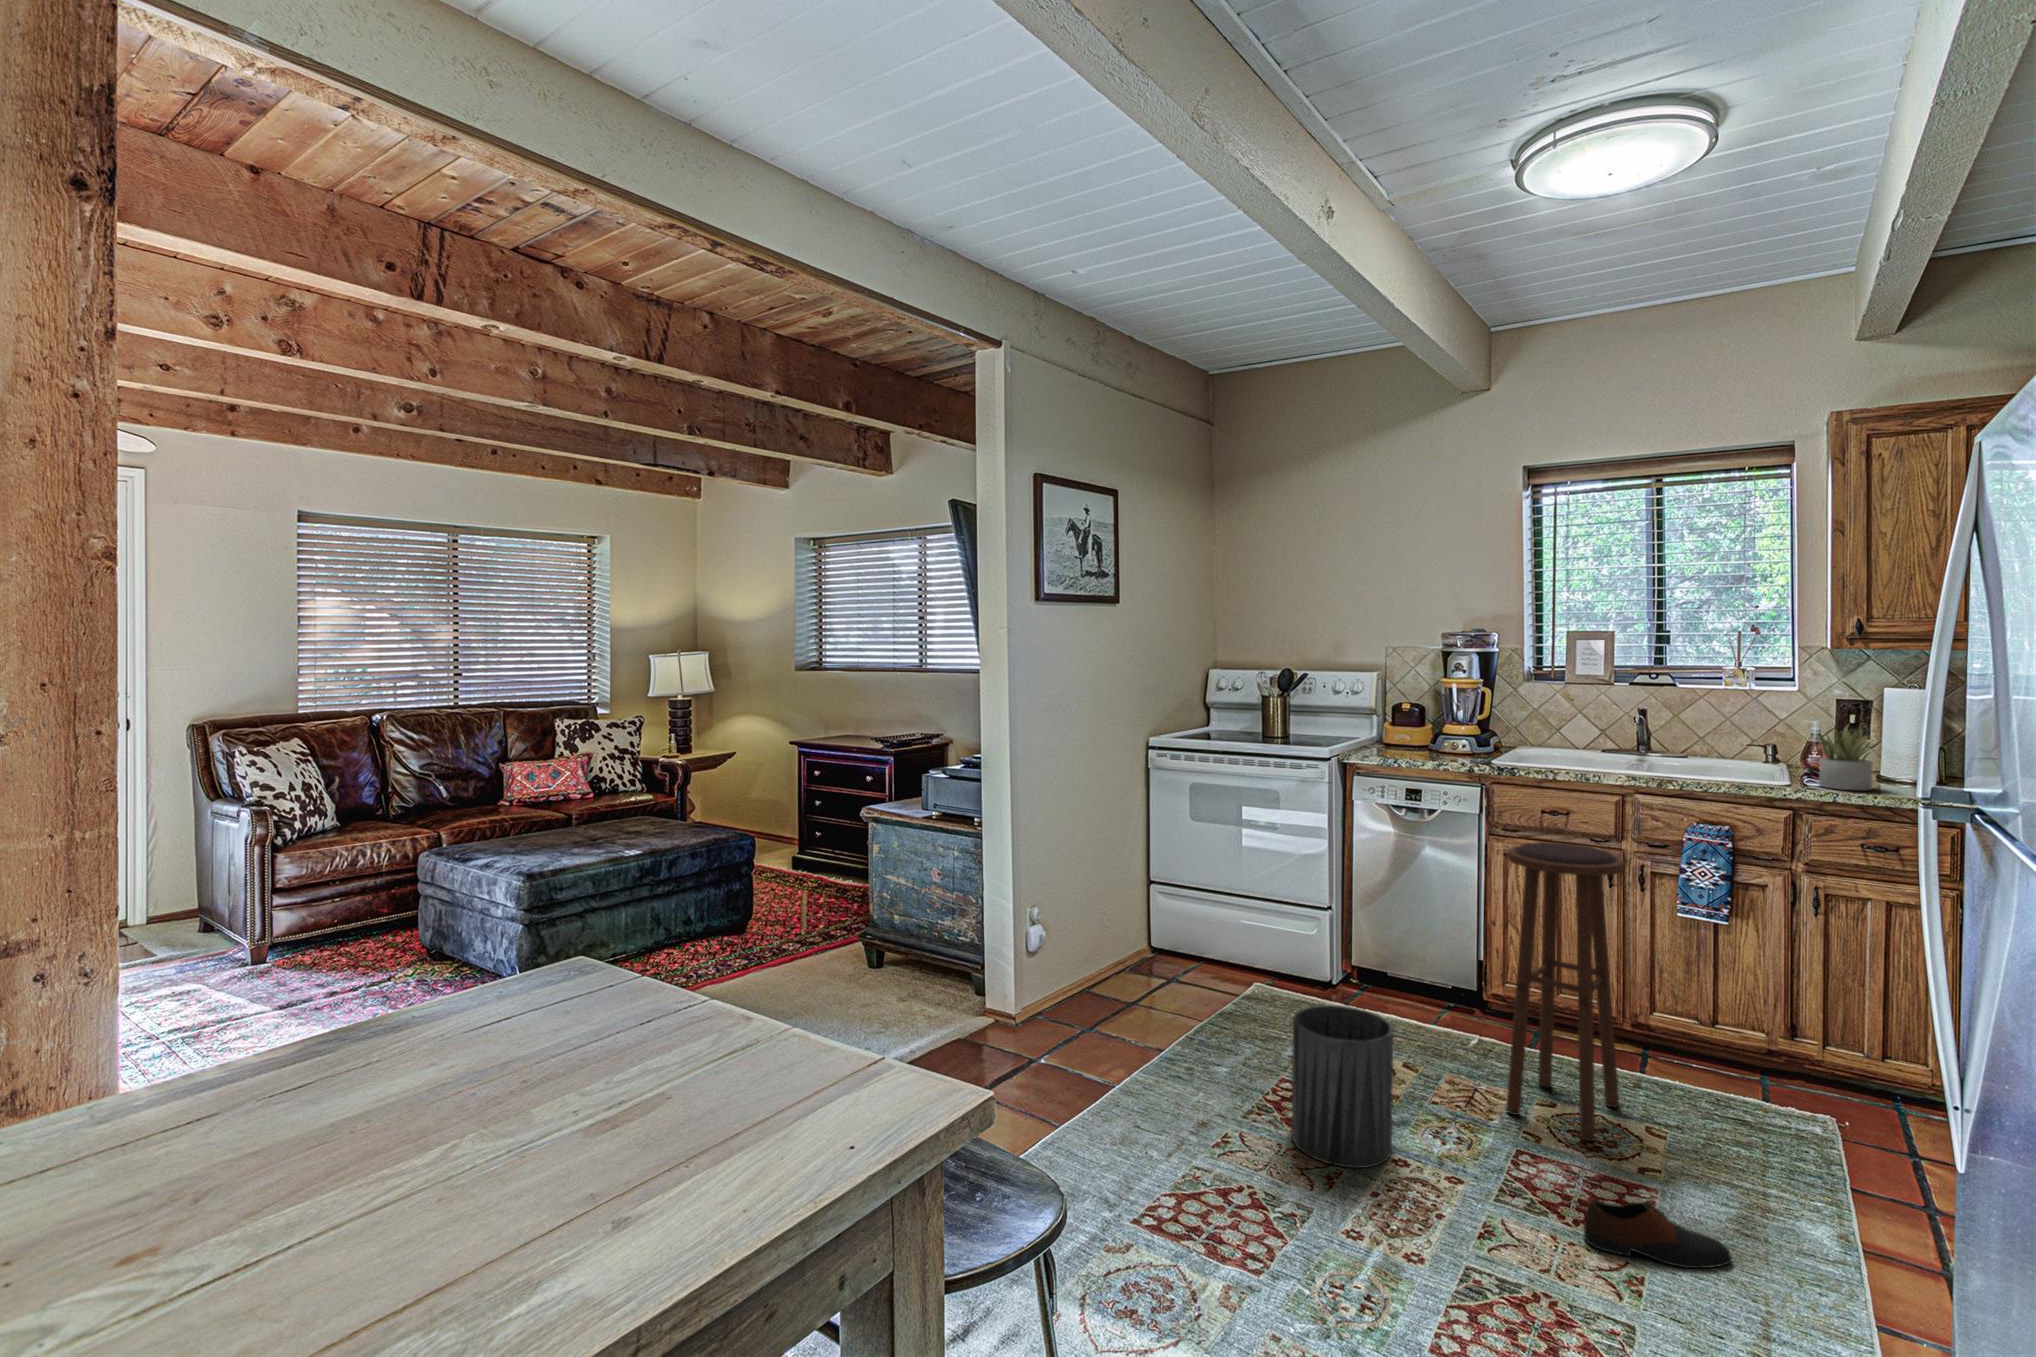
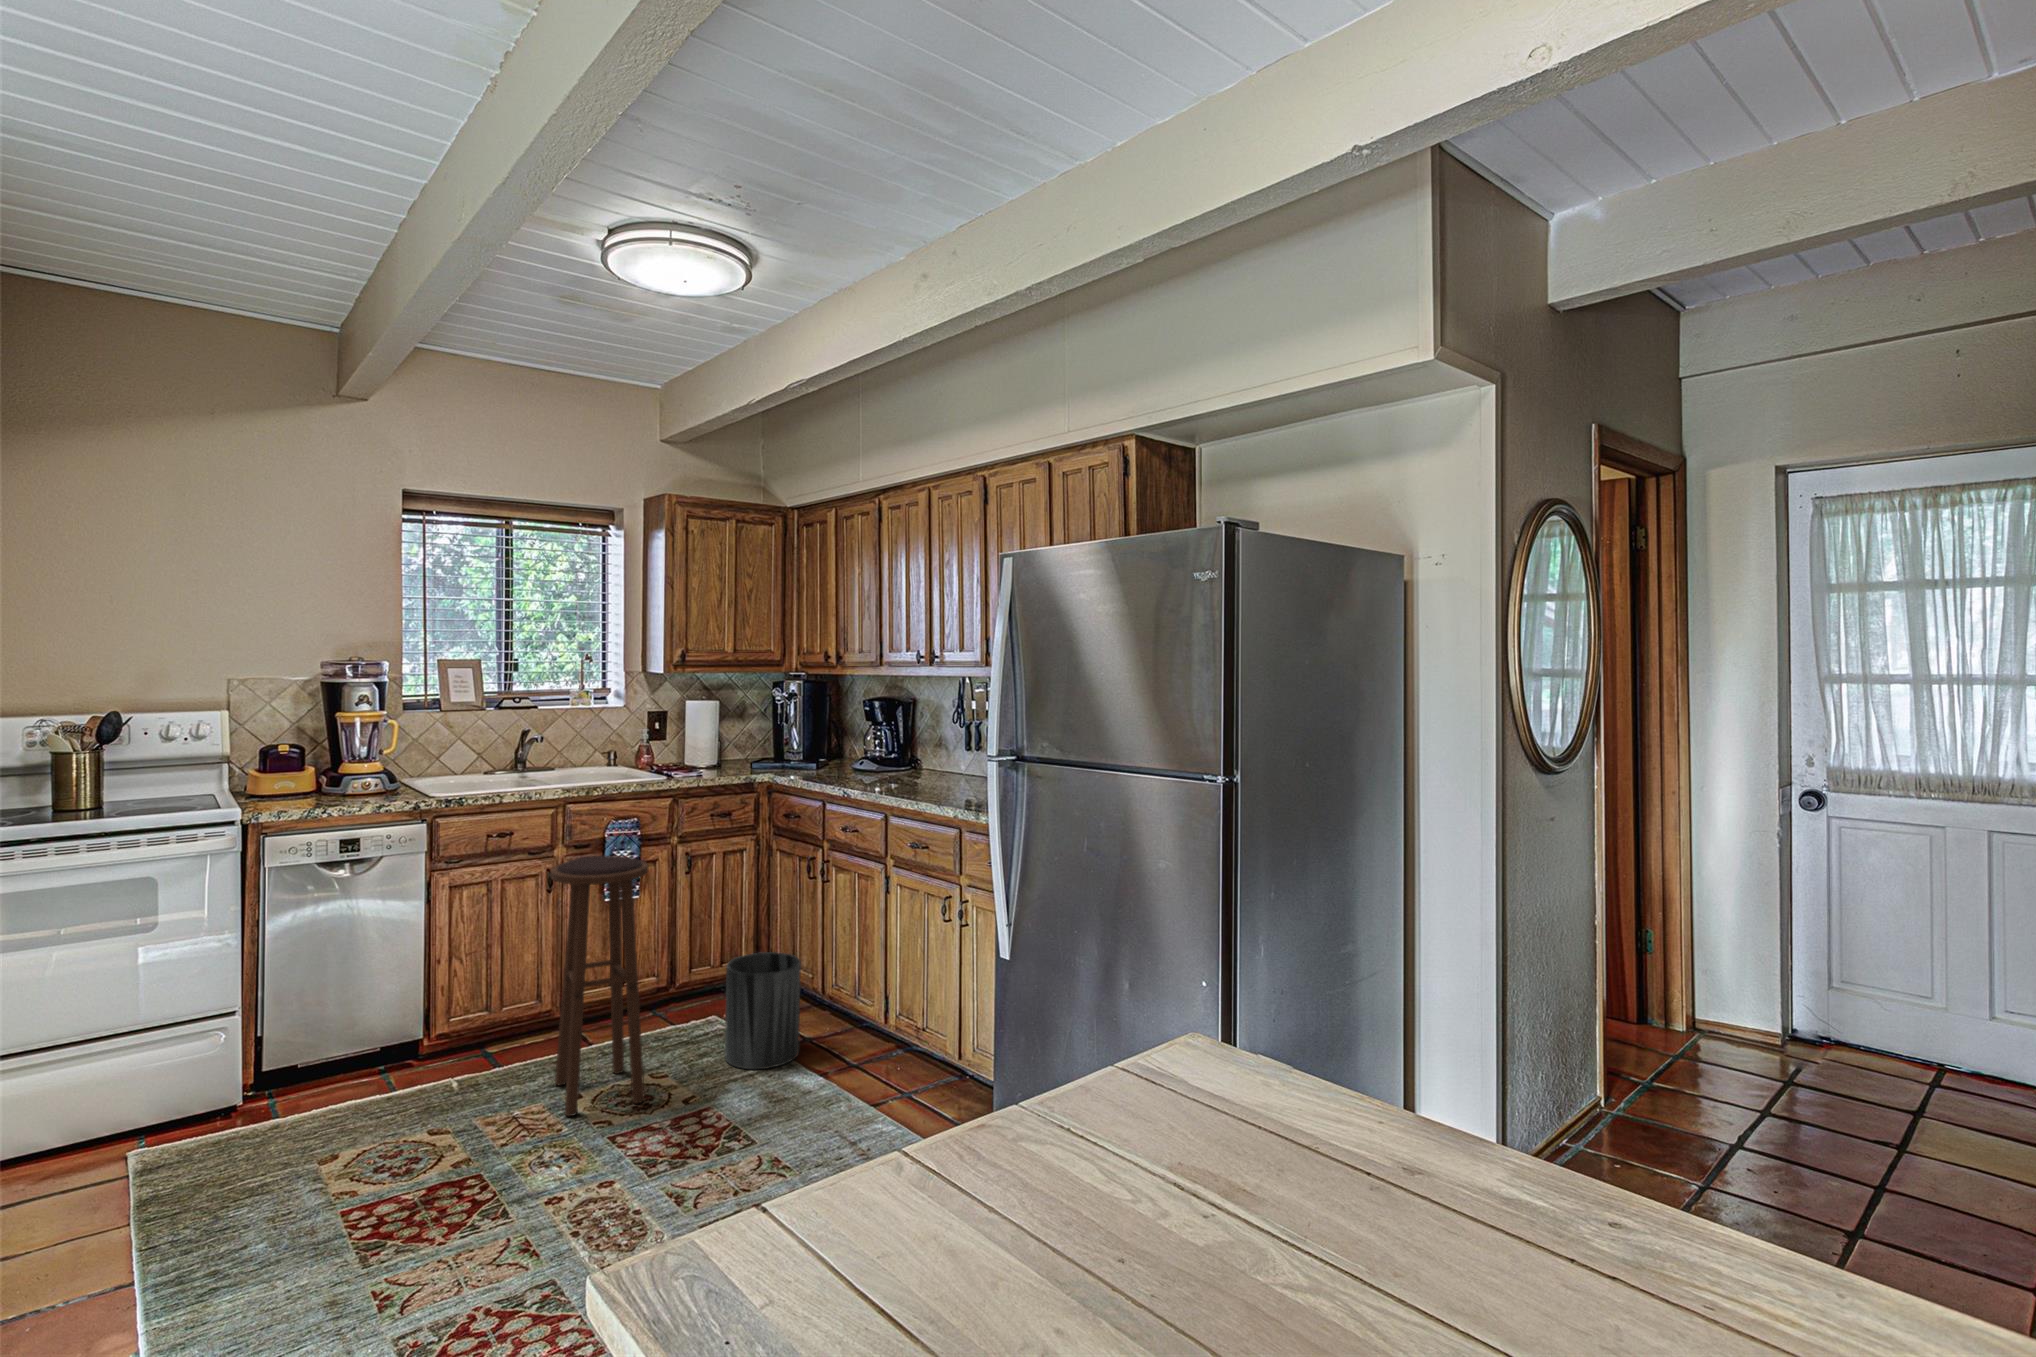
succulent plant: present [1819,725,1873,790] -> none [667,731,705,780]
trash can: present [1292,1005,1393,1168] -> present [725,952,801,1069]
shoe: present [1584,1199,1732,1268] -> none [723,1107,796,1161]

